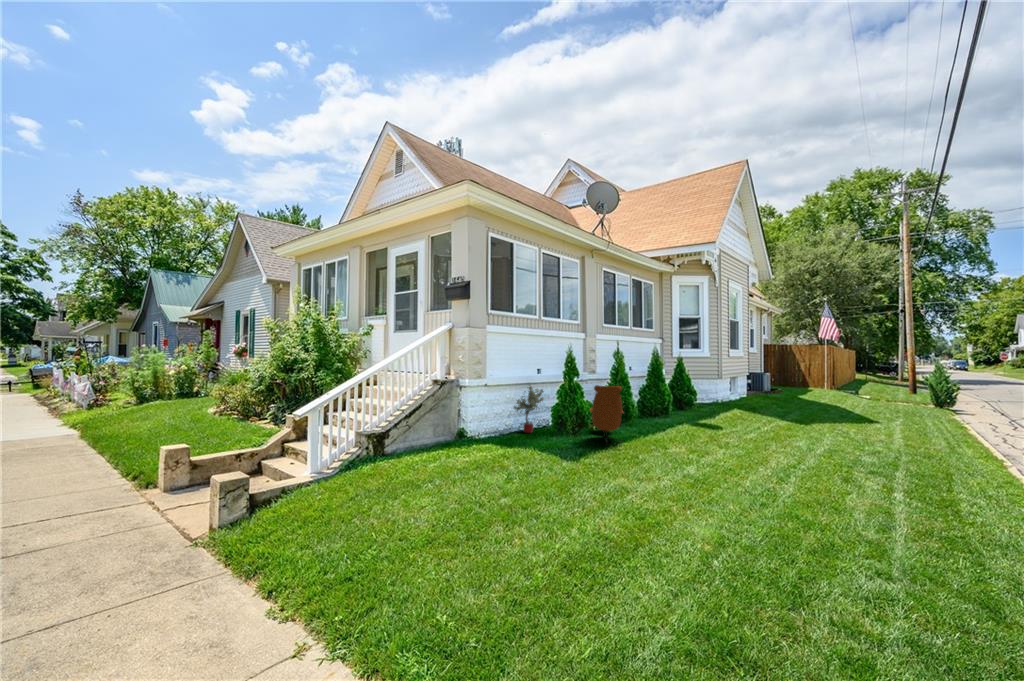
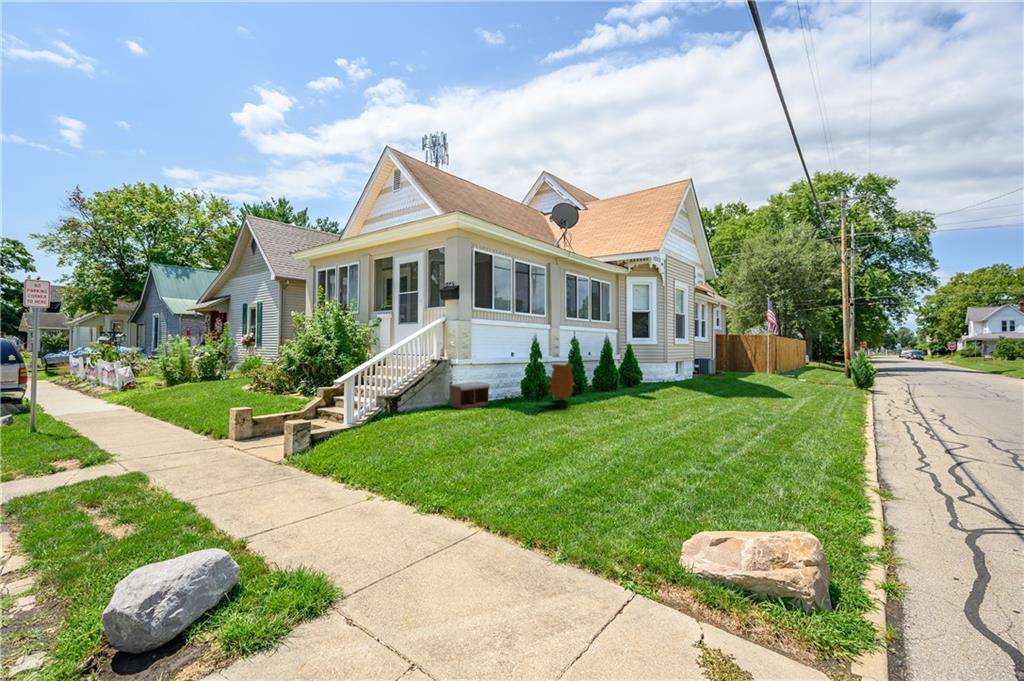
potted tree: present [514,384,543,433] -> none [491,364,515,402]
bench: none [458,407,511,446] -> present [449,382,489,410]

